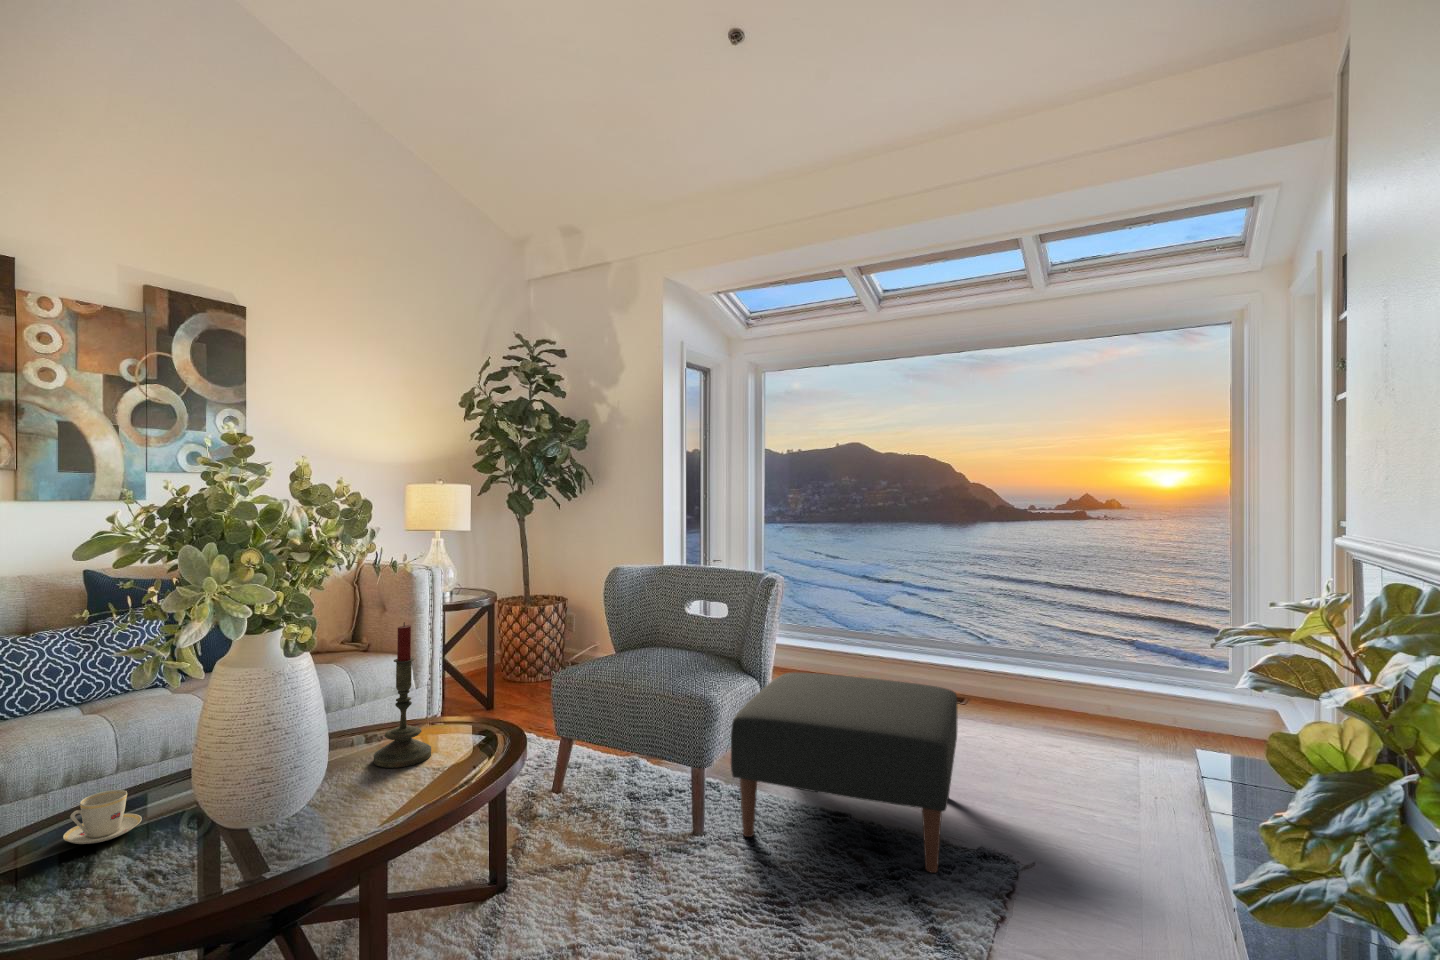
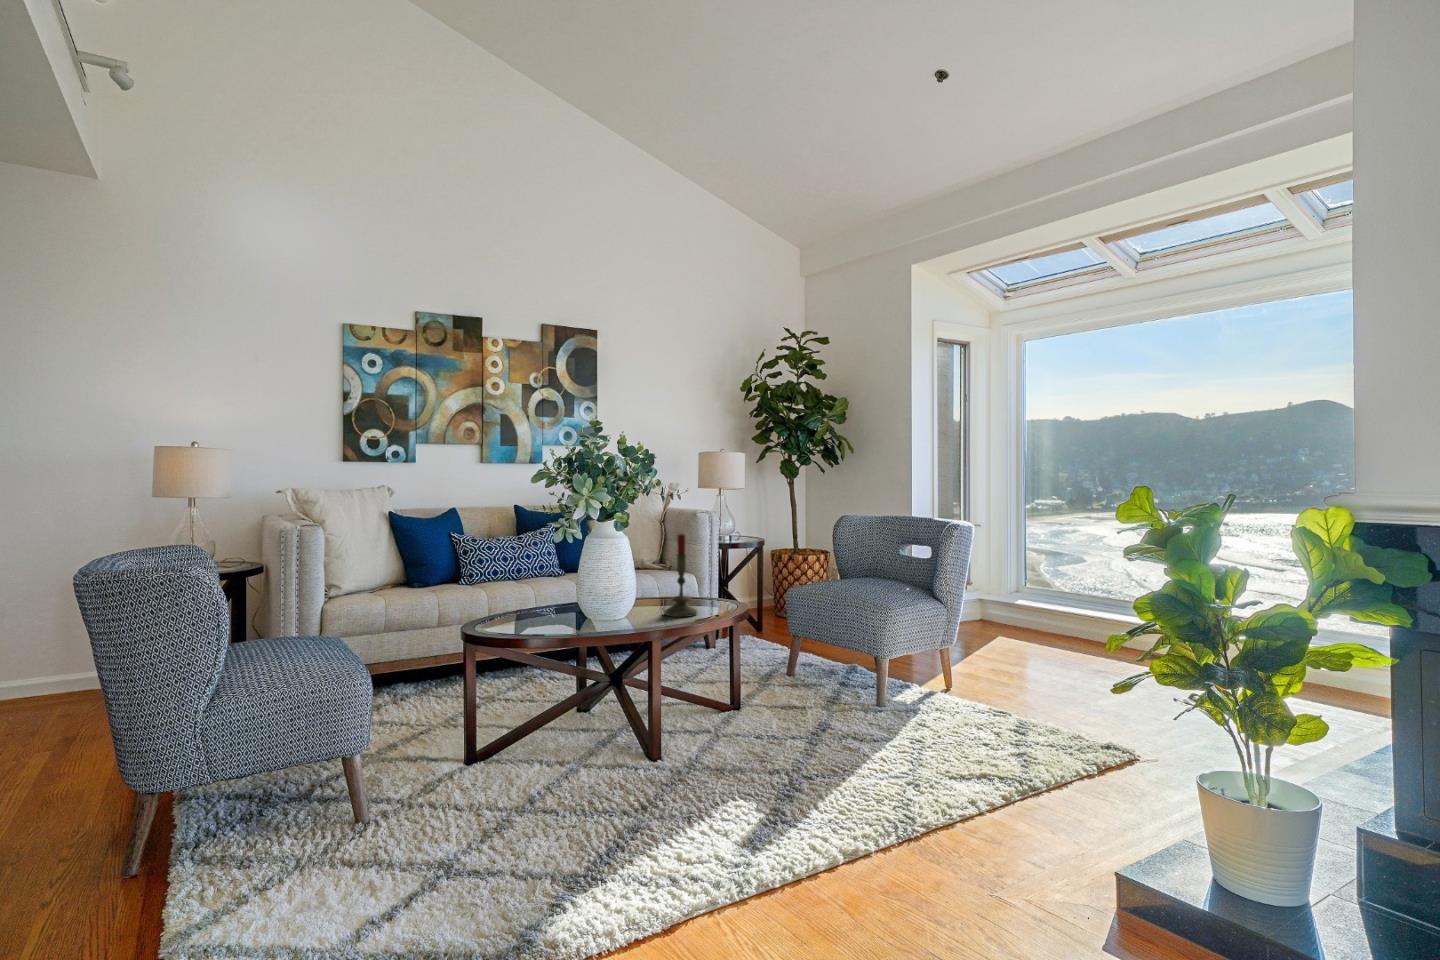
ottoman: present [731,672,957,873] -> none [902,603,1118,744]
teacup: present [63,790,142,844] -> none [525,603,556,625]

